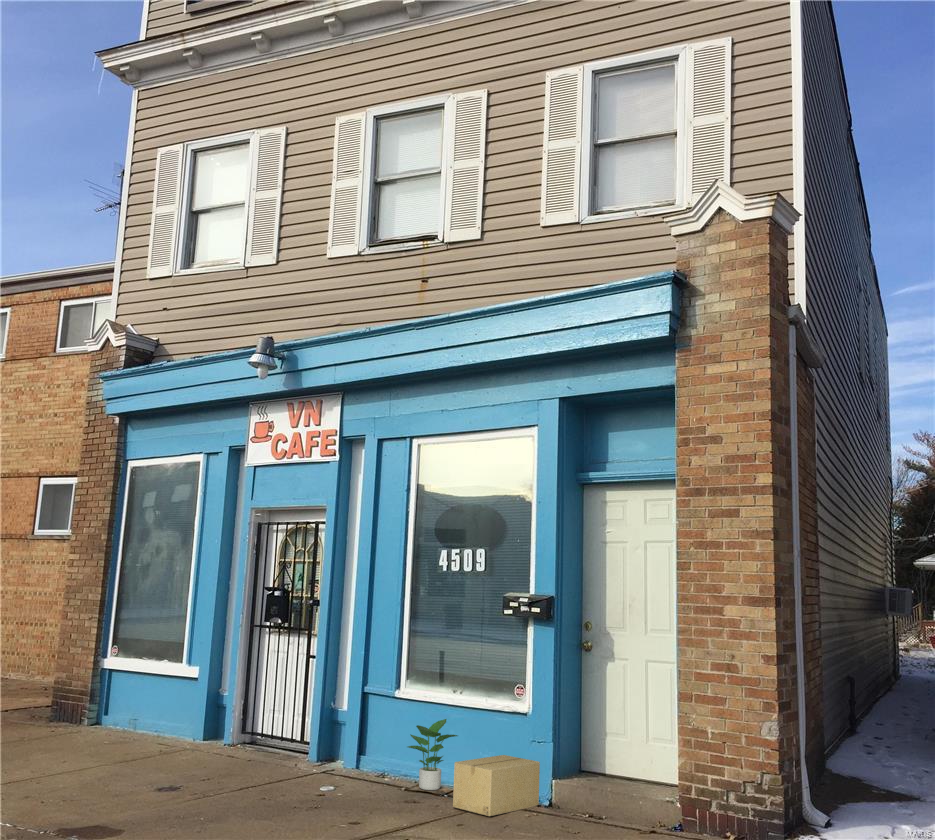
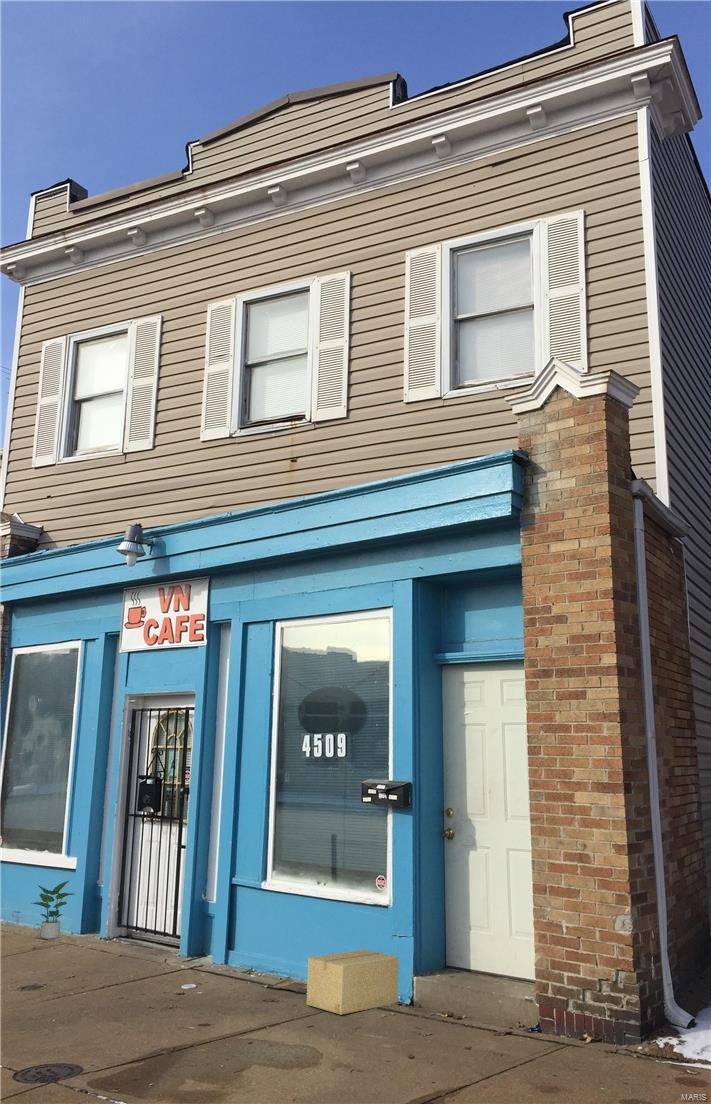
potted plant: present [408,719,457,790] -> present [33,881,74,939]

